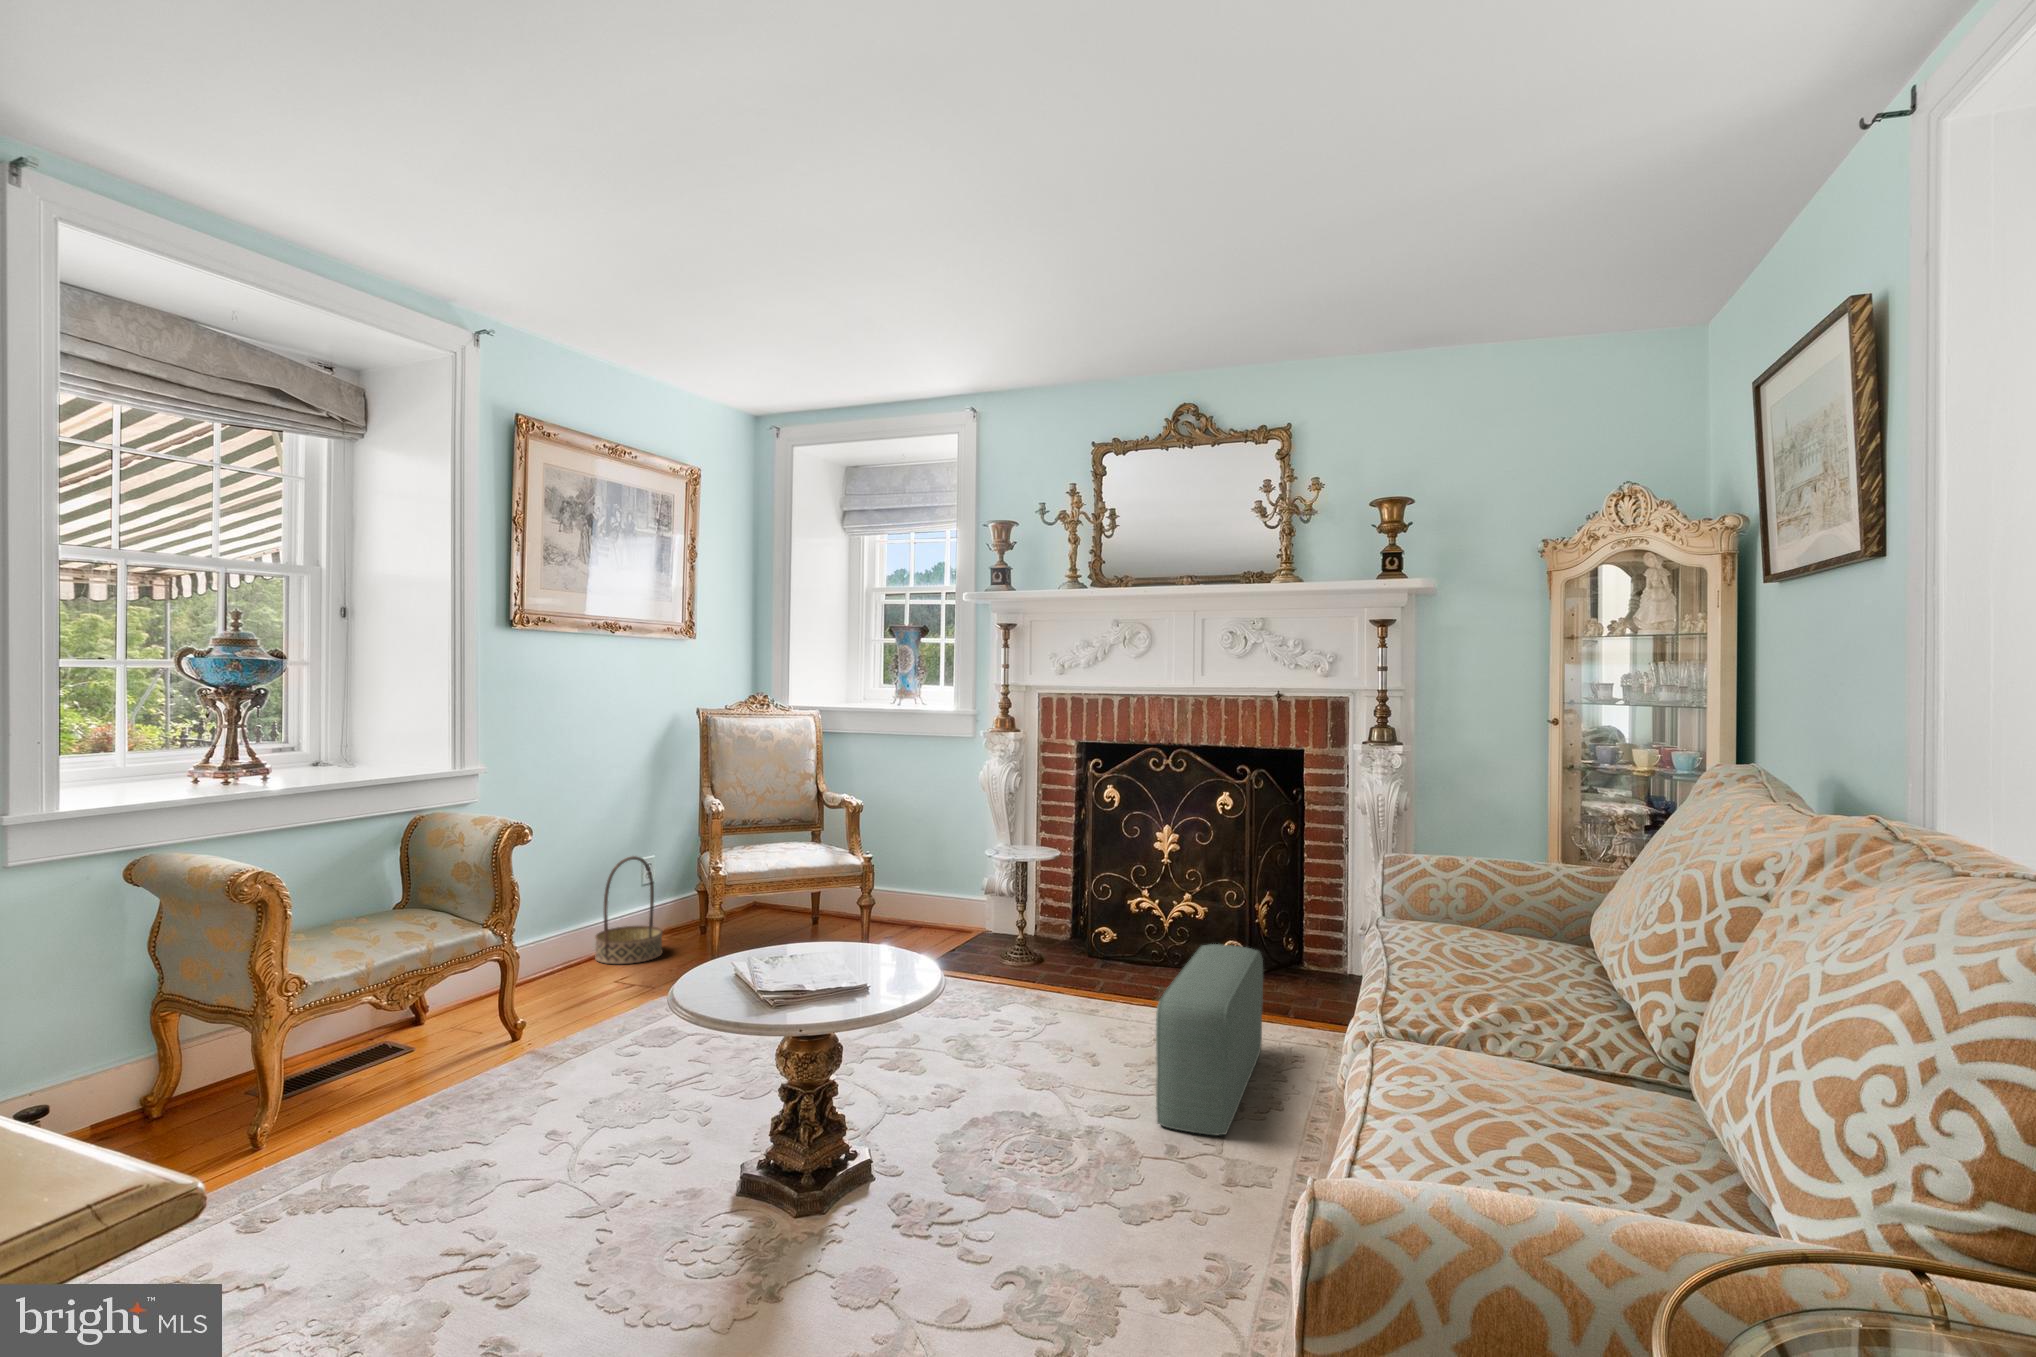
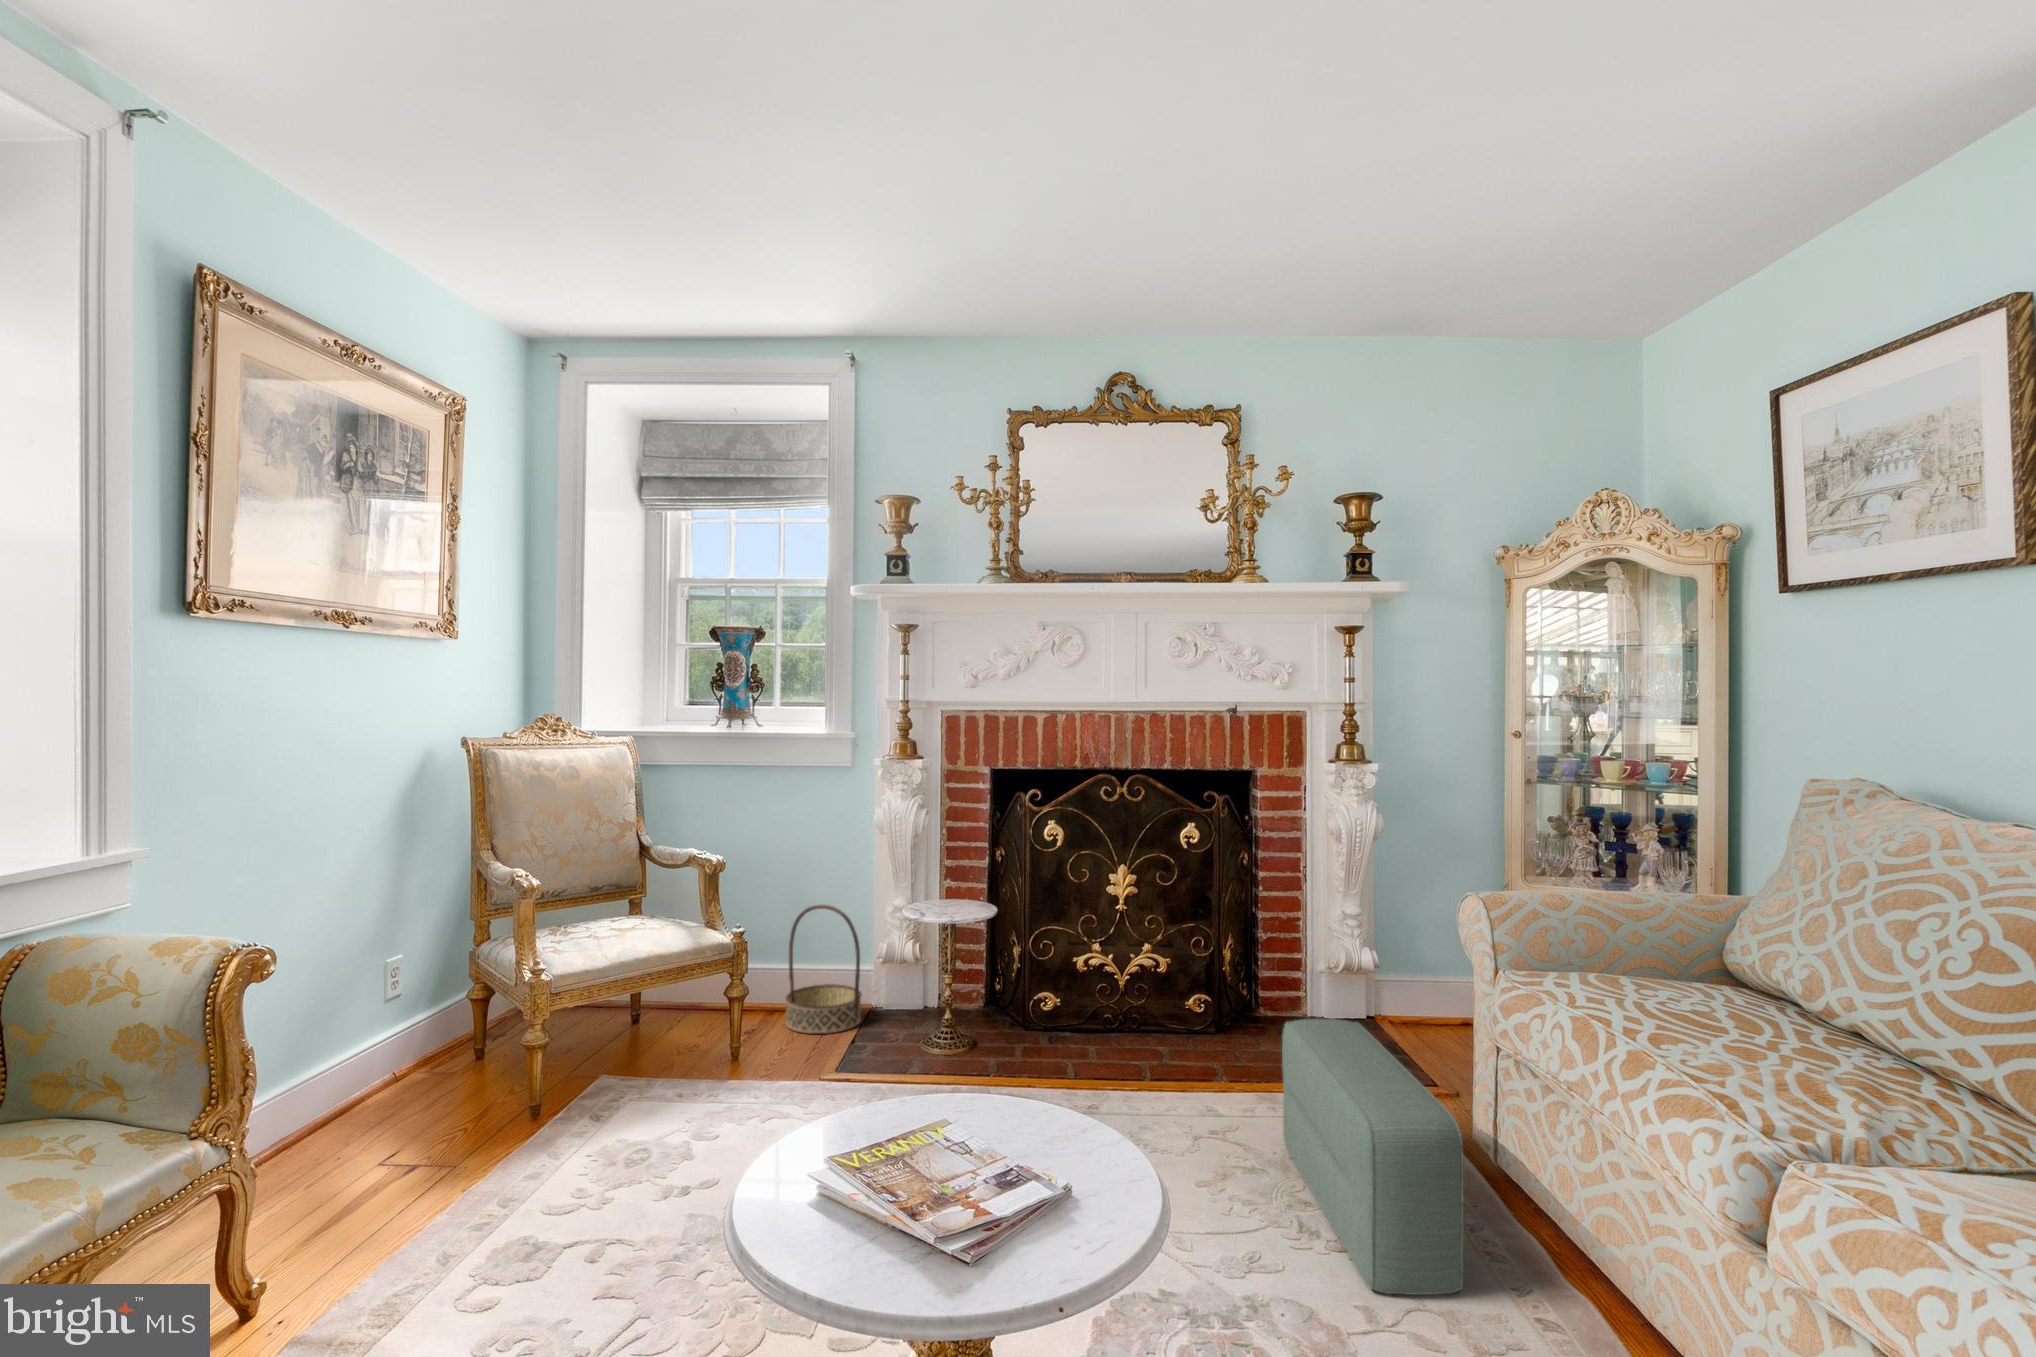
basket: present [595,856,663,964] -> present [786,905,861,1034]

